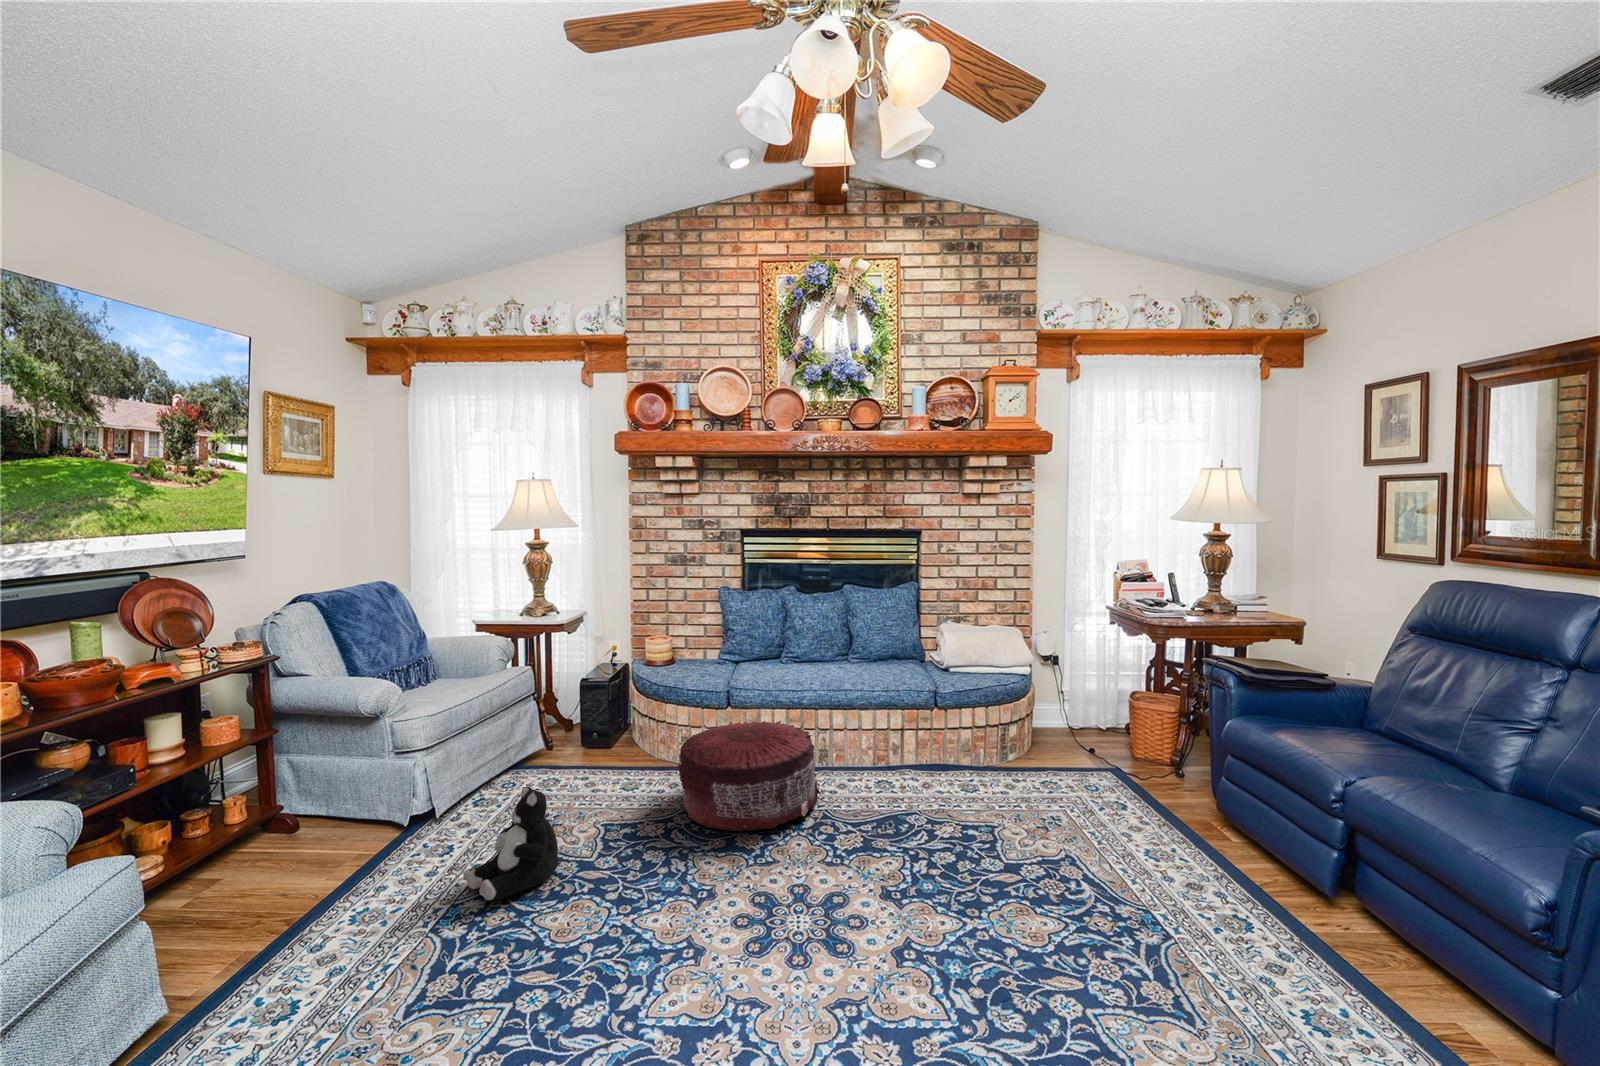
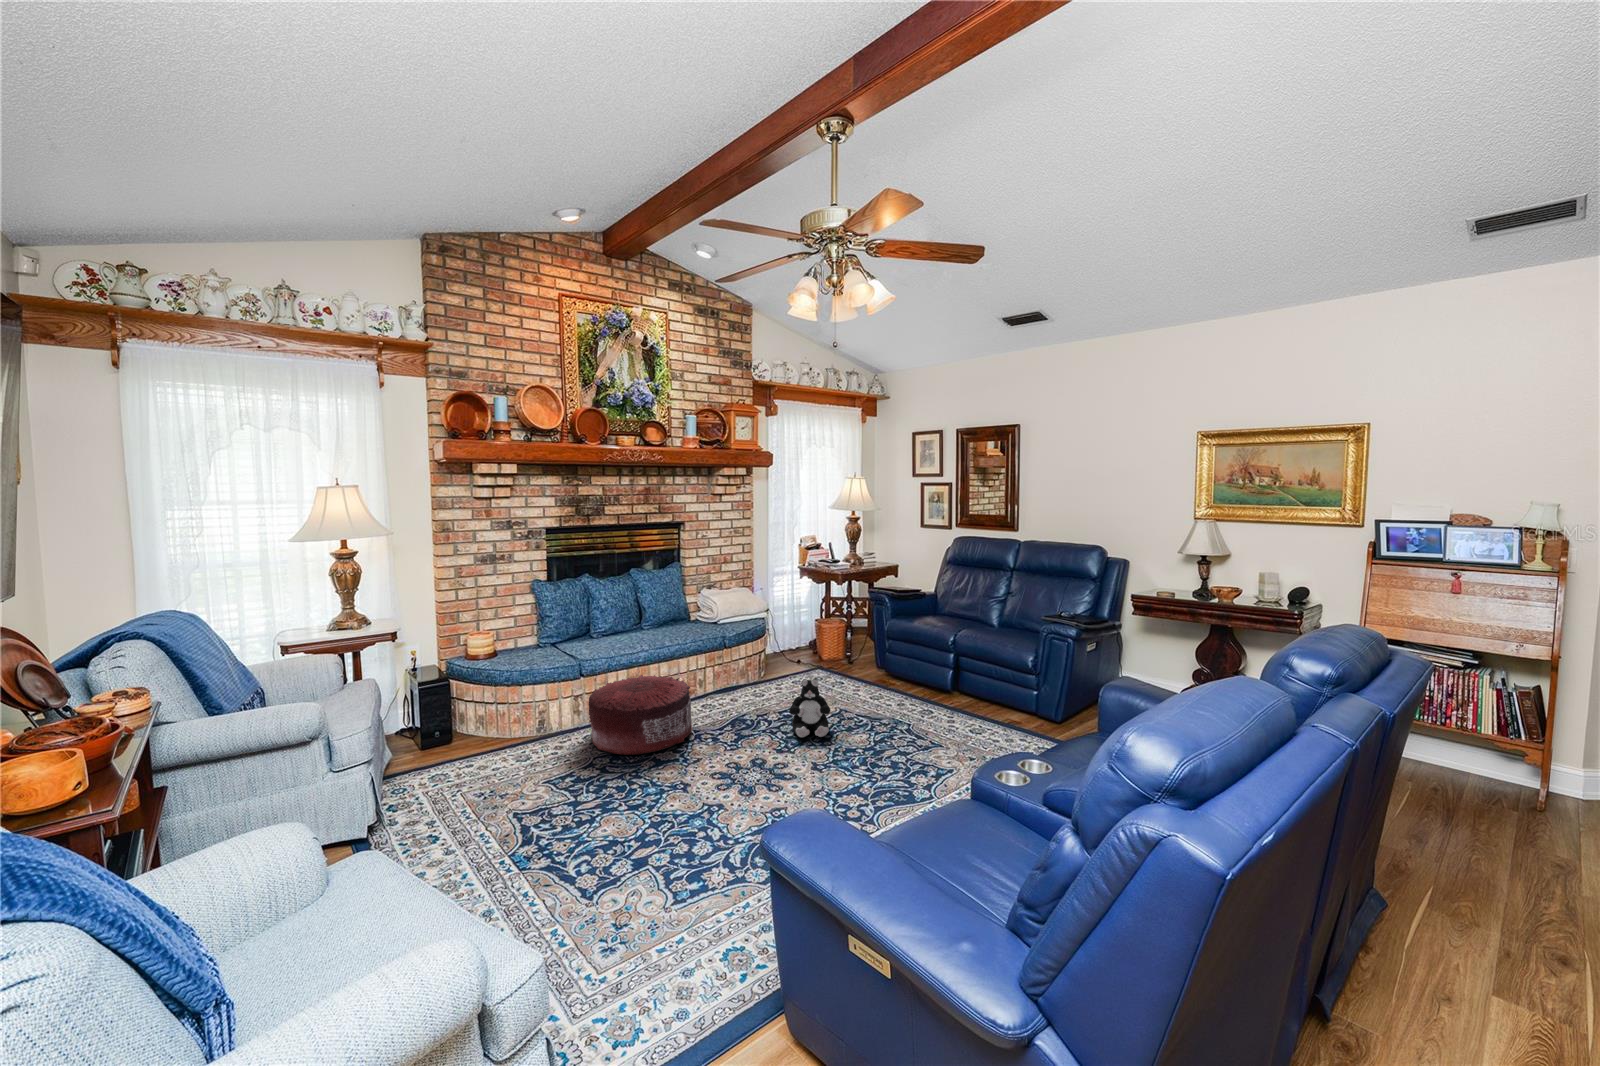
plush toy: present [463,787,558,900] -> present [789,679,830,738]

